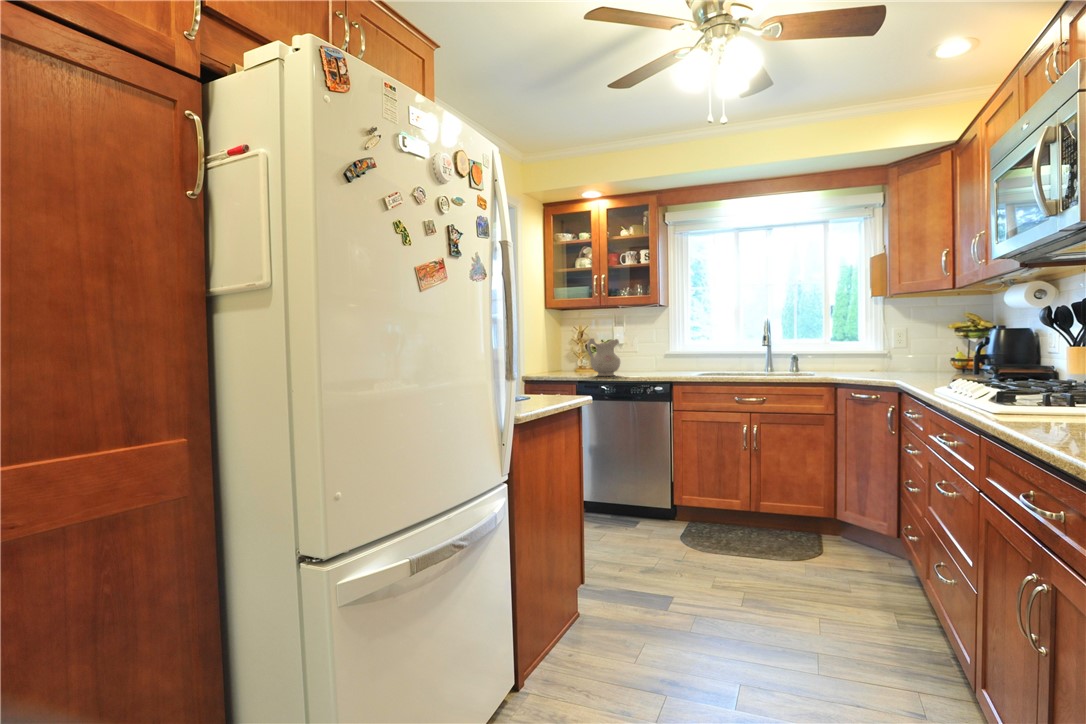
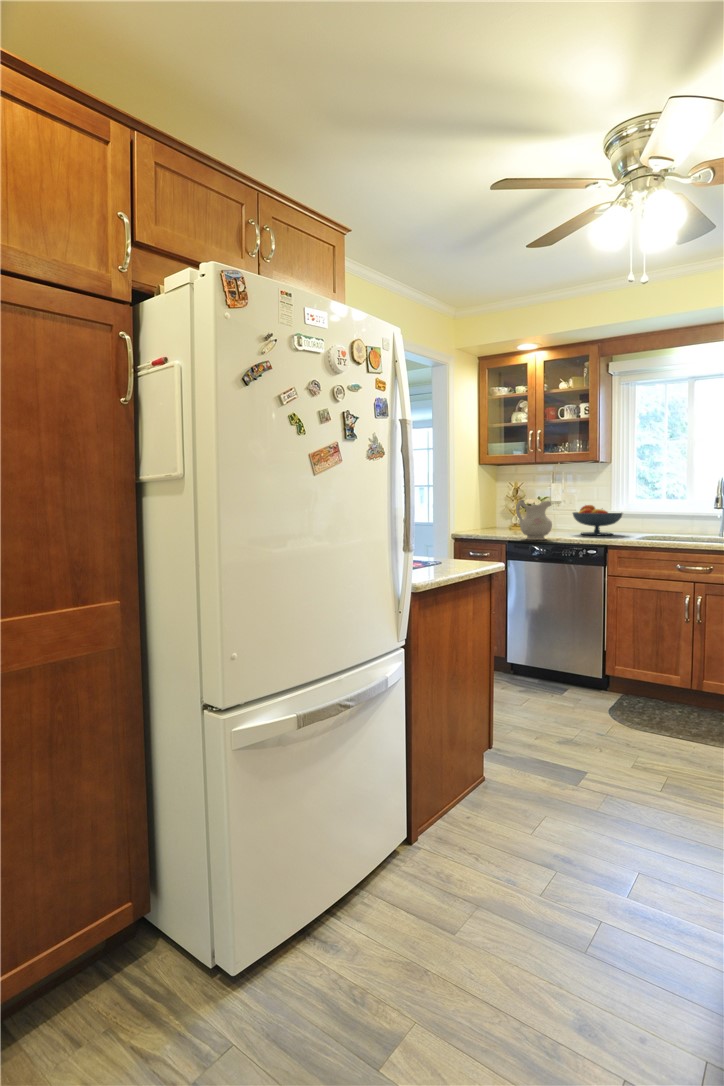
fruit bowl: none [635,344,679,372] -> present [573,505,622,535]

